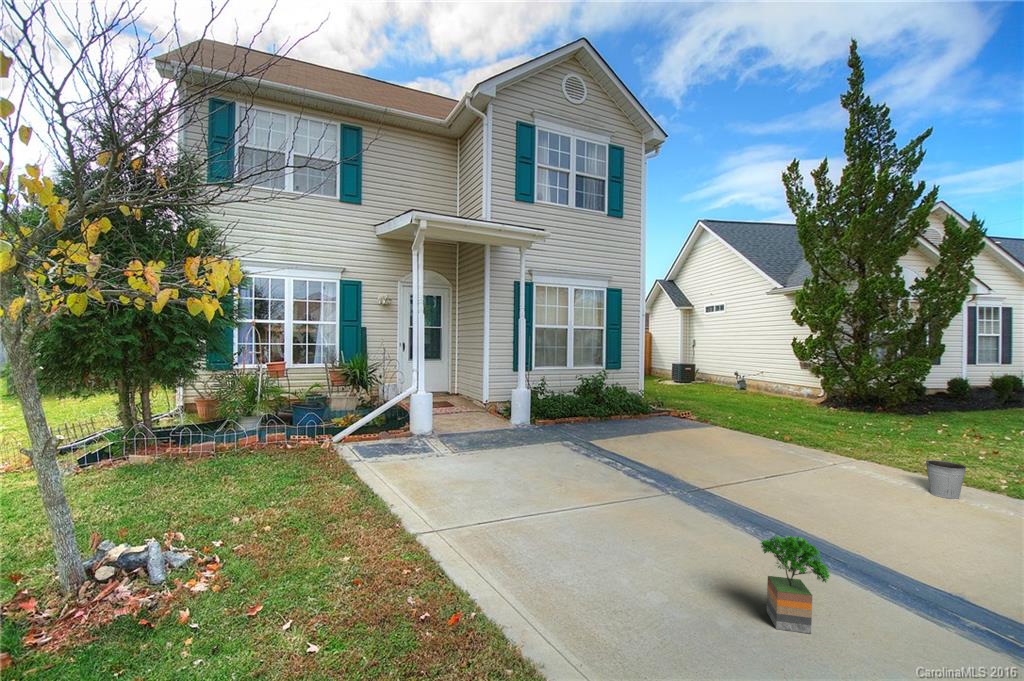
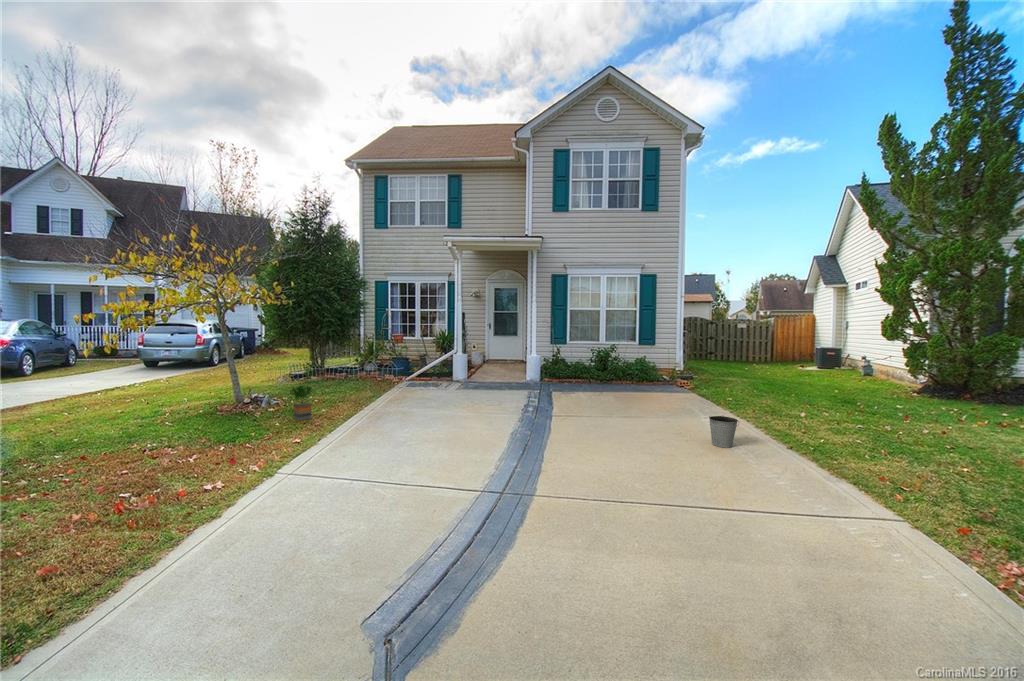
potted tree: present [760,535,829,633] -> present [290,385,313,420]

